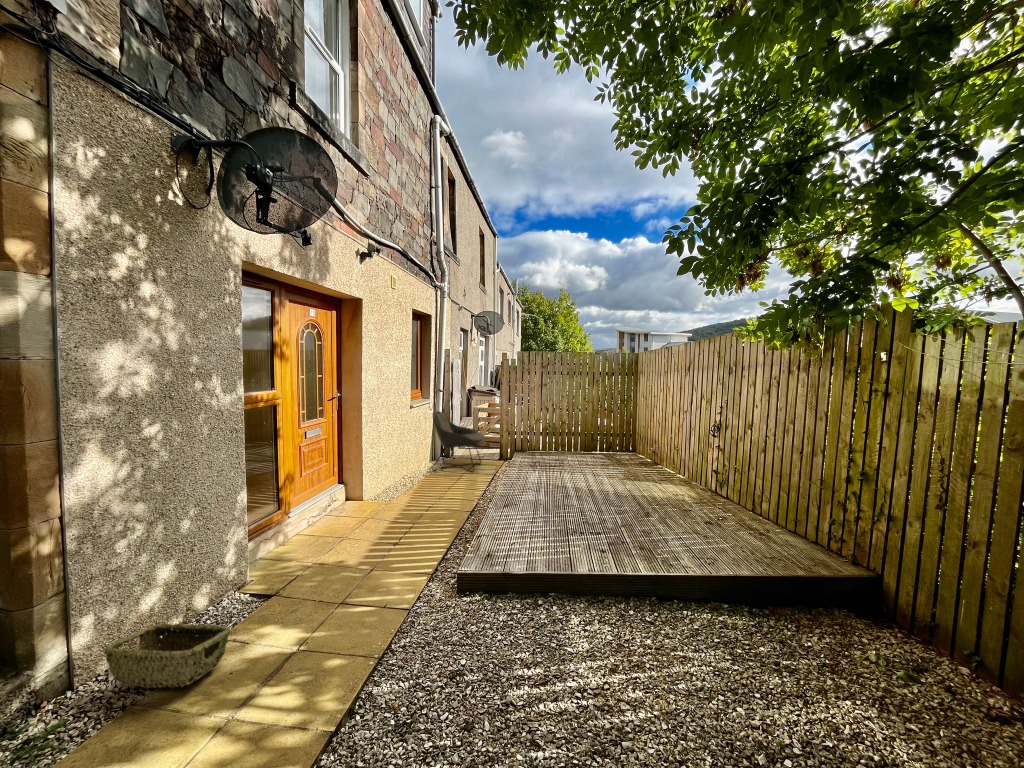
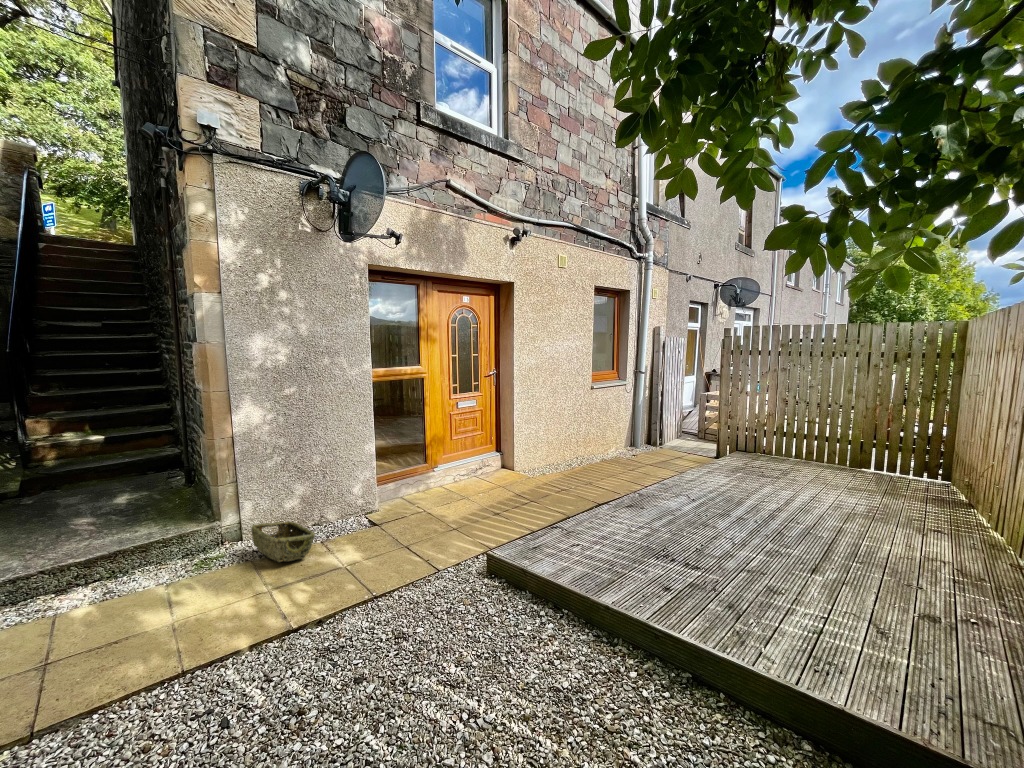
lounge chair: present [432,411,485,473] -> none [617,393,685,463]

